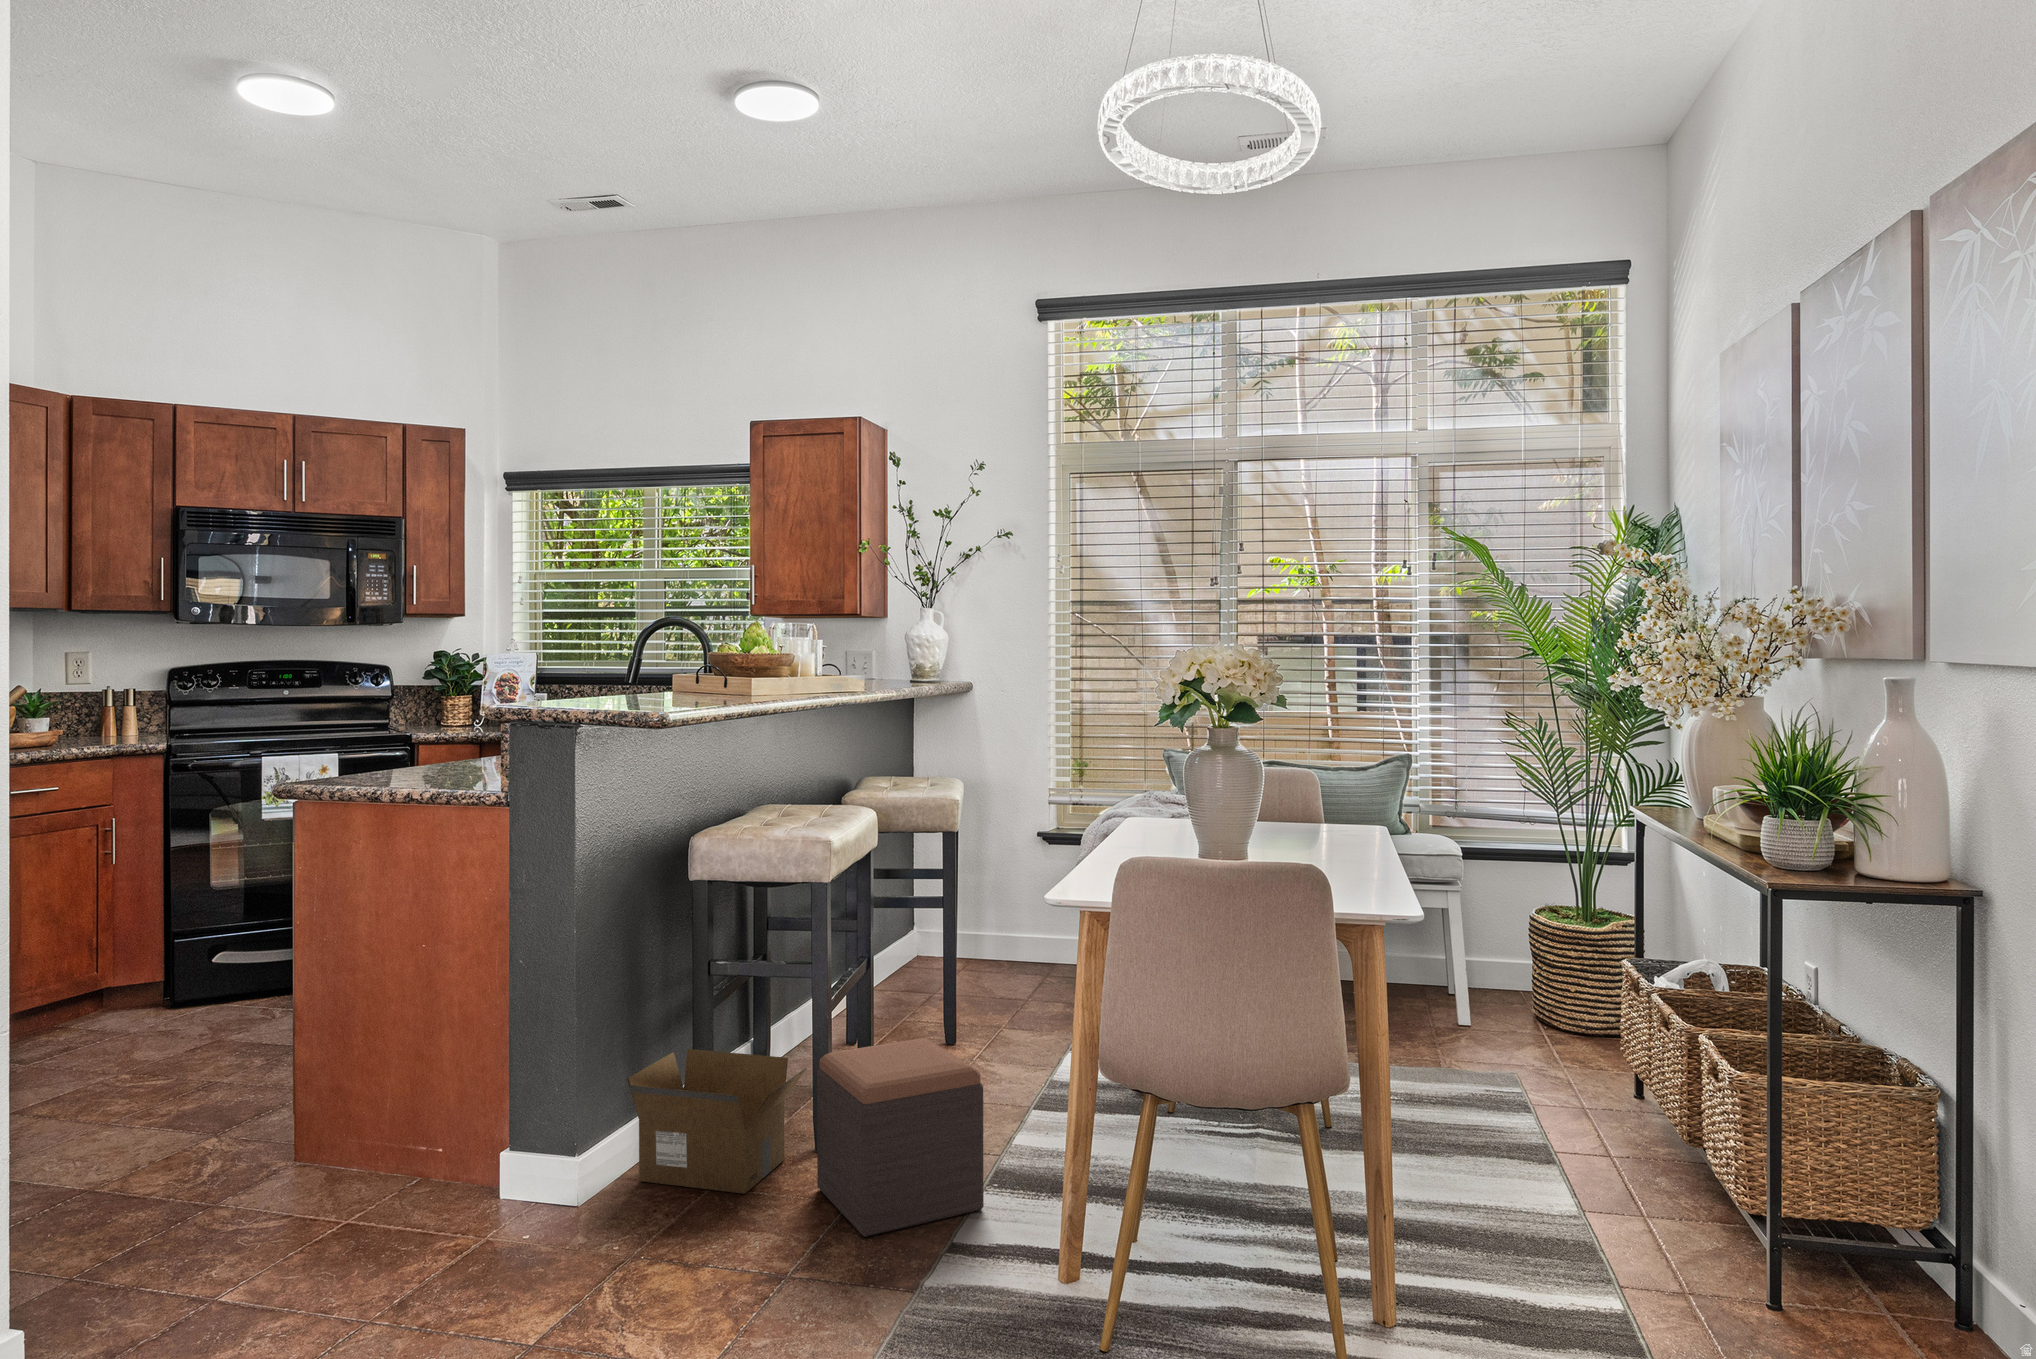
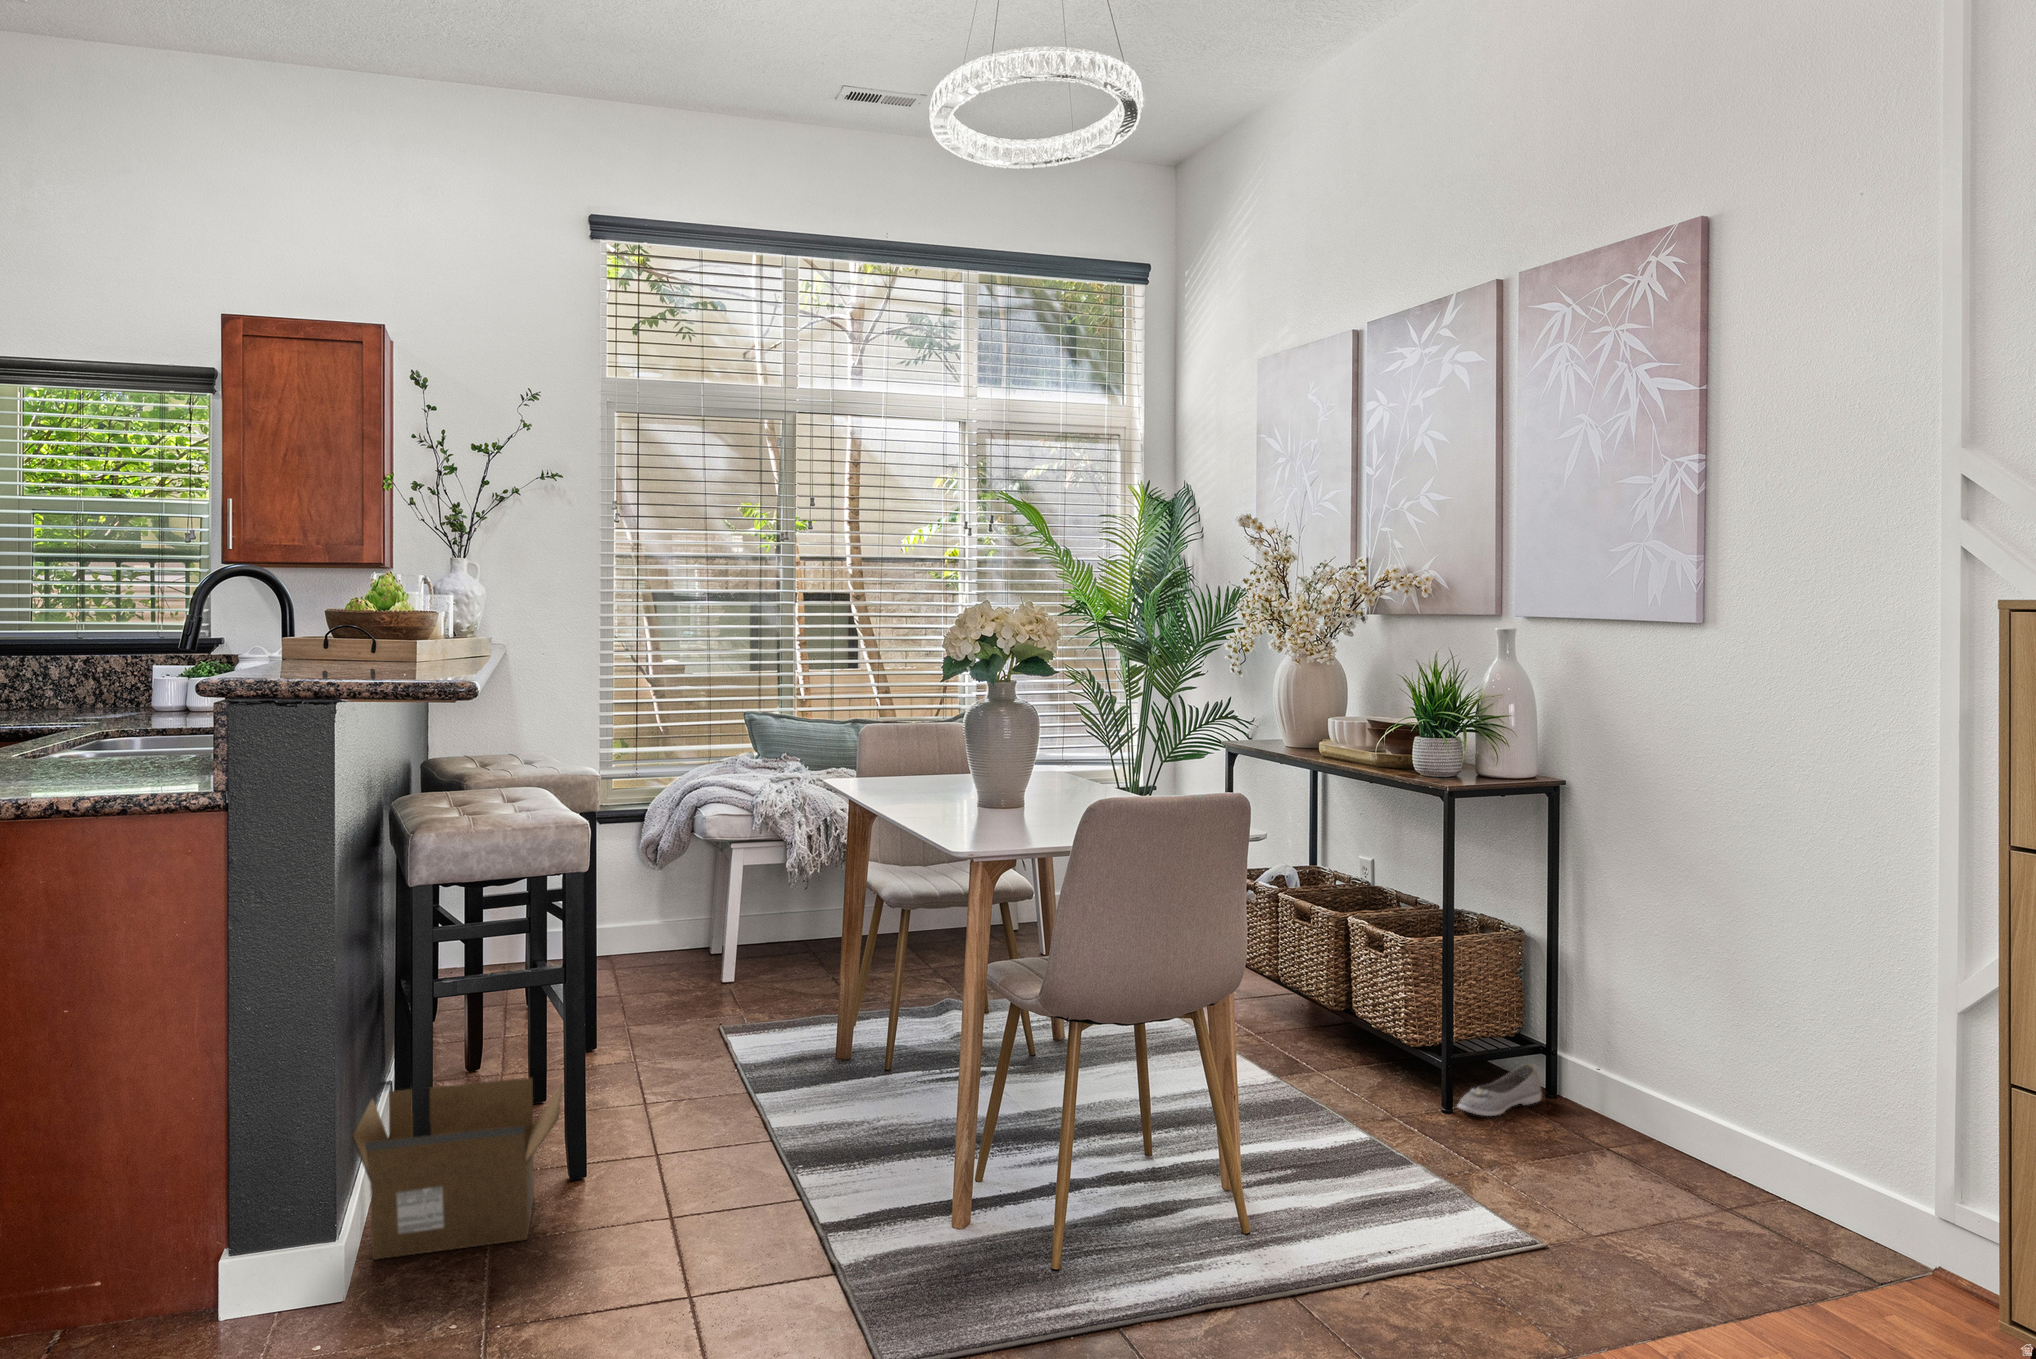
footstool: present [817,1038,984,1237] -> none [606,1026,808,1245]
shoe: none [1783,1271,1935,1328] -> present [1457,1064,1542,1116]

